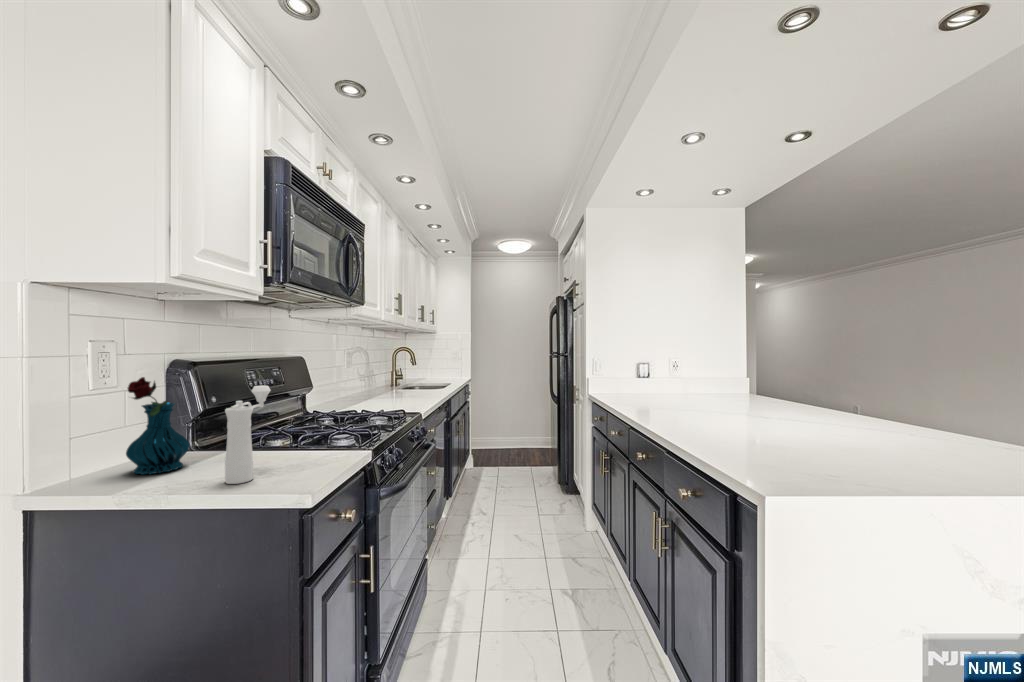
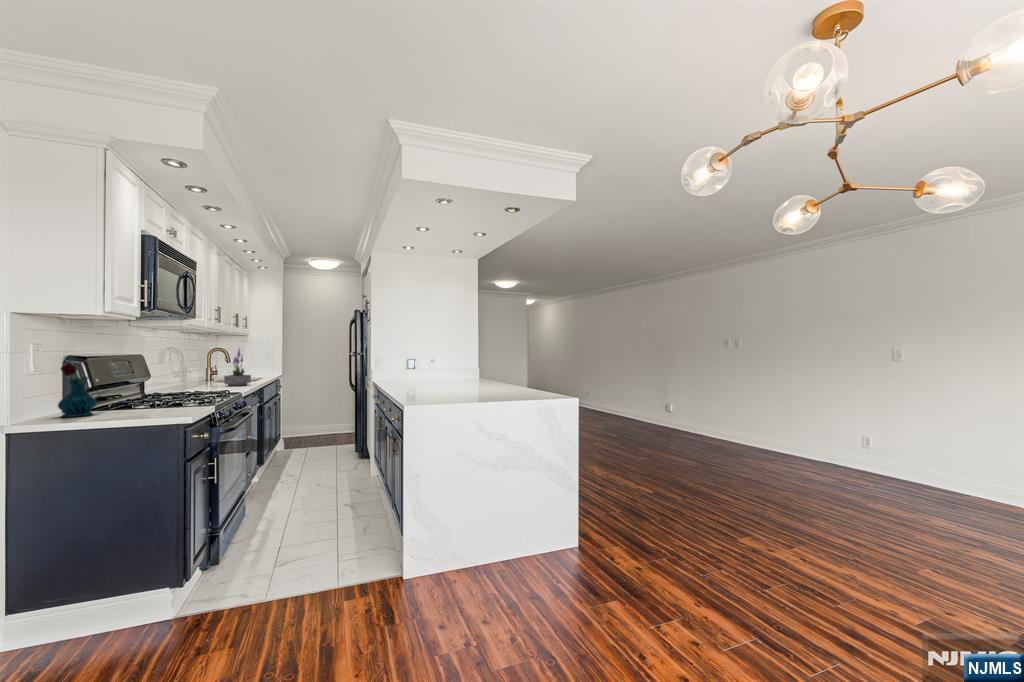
potted plant: none [406,345,436,397] -> present [224,348,251,386]
pepper mill: present [225,385,271,484] -> none [134,368,155,416]

